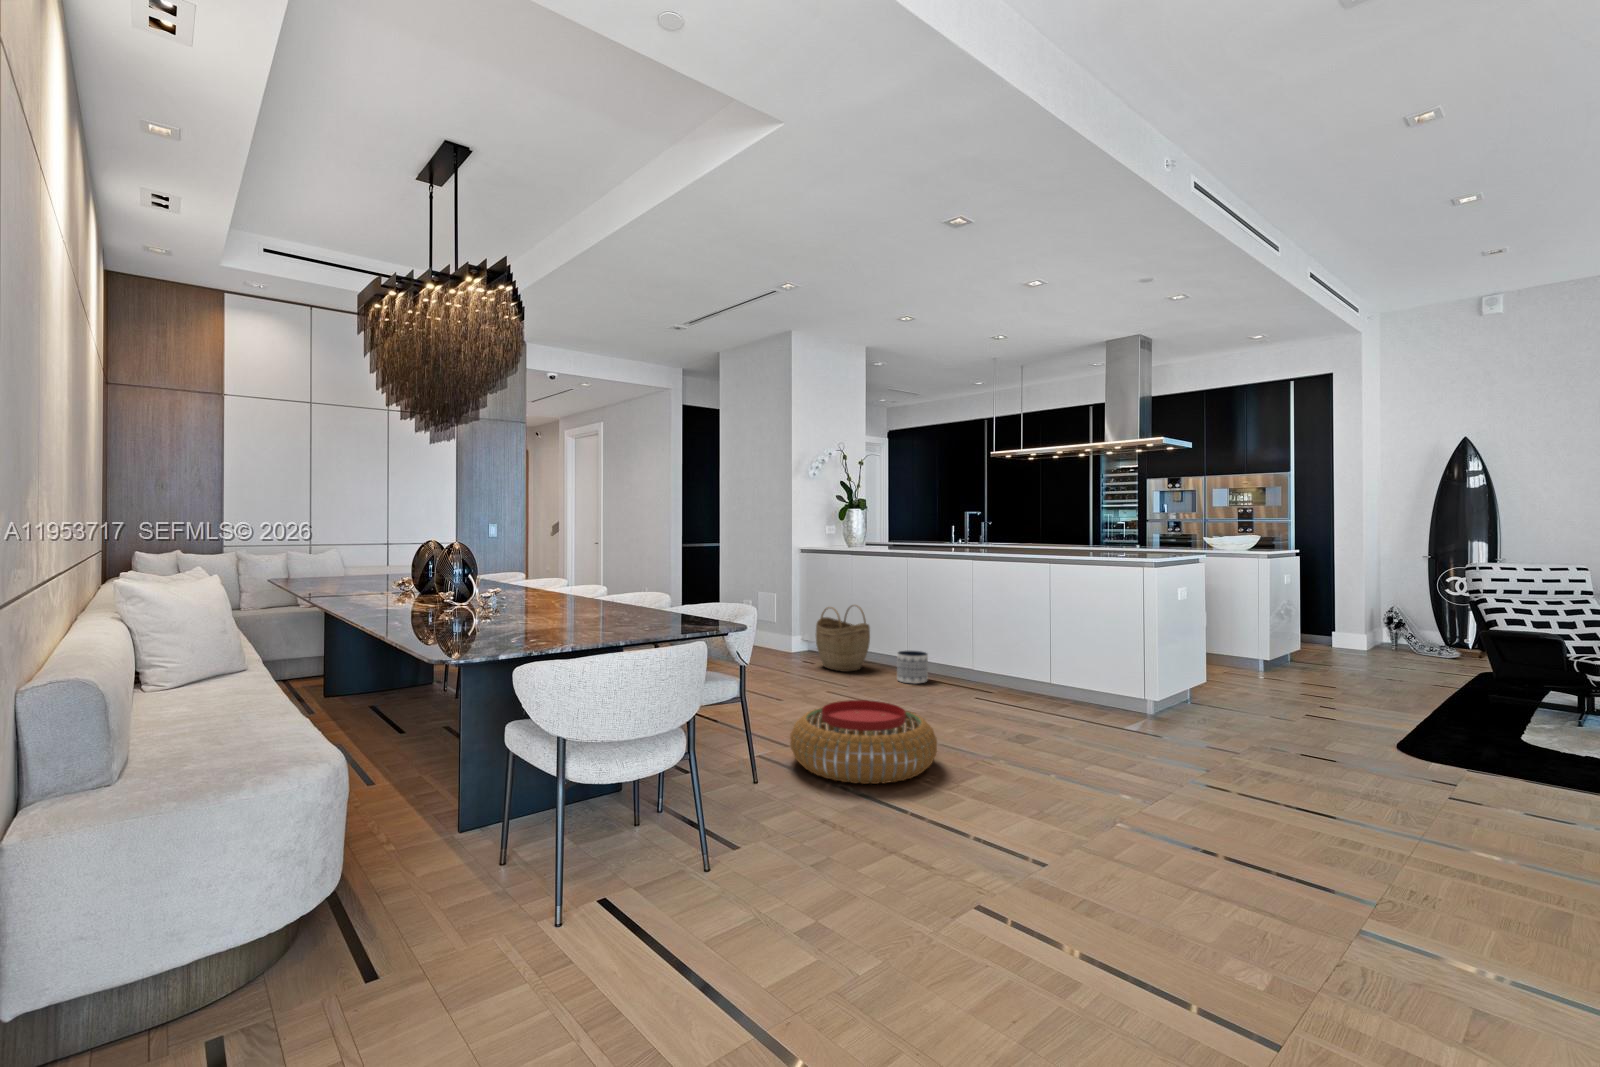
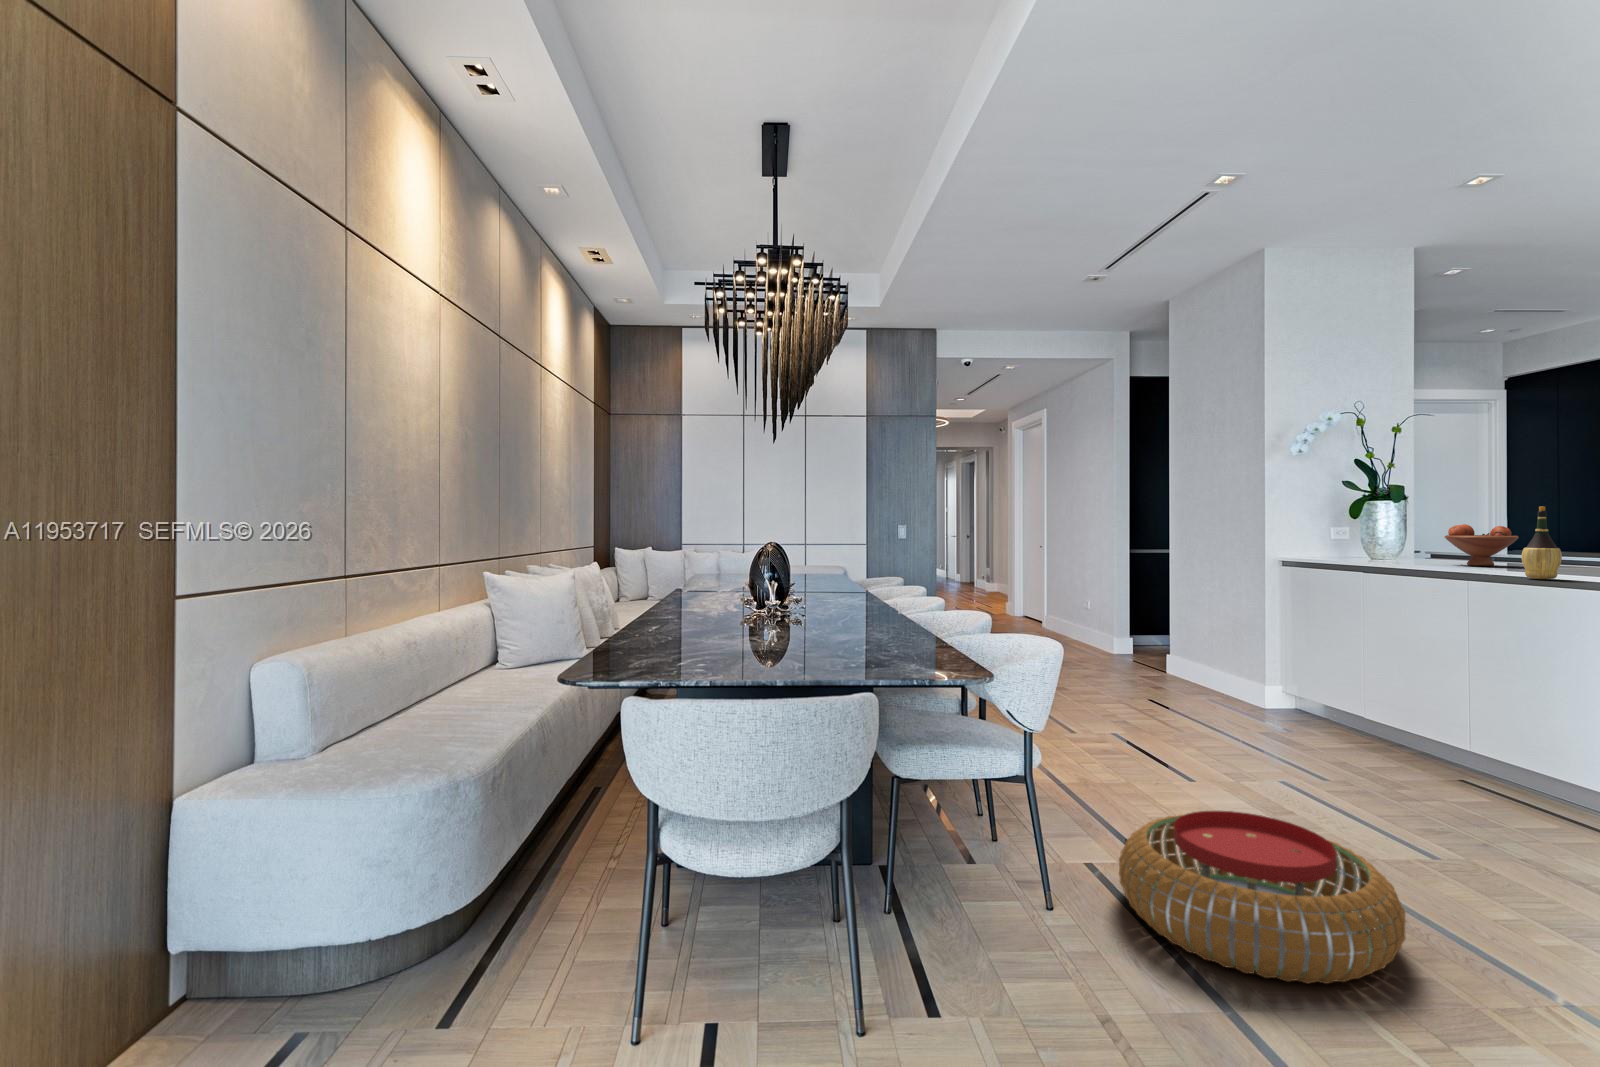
wine bottle: none [938,515,954,556] -> present [1522,506,1562,579]
fruit bowl: none [889,525,923,550] -> present [1445,524,1519,566]
woven basket: present [816,605,870,672] -> none [1289,650,1388,755]
planter: present [897,651,928,684] -> none [1430,736,1499,798]

